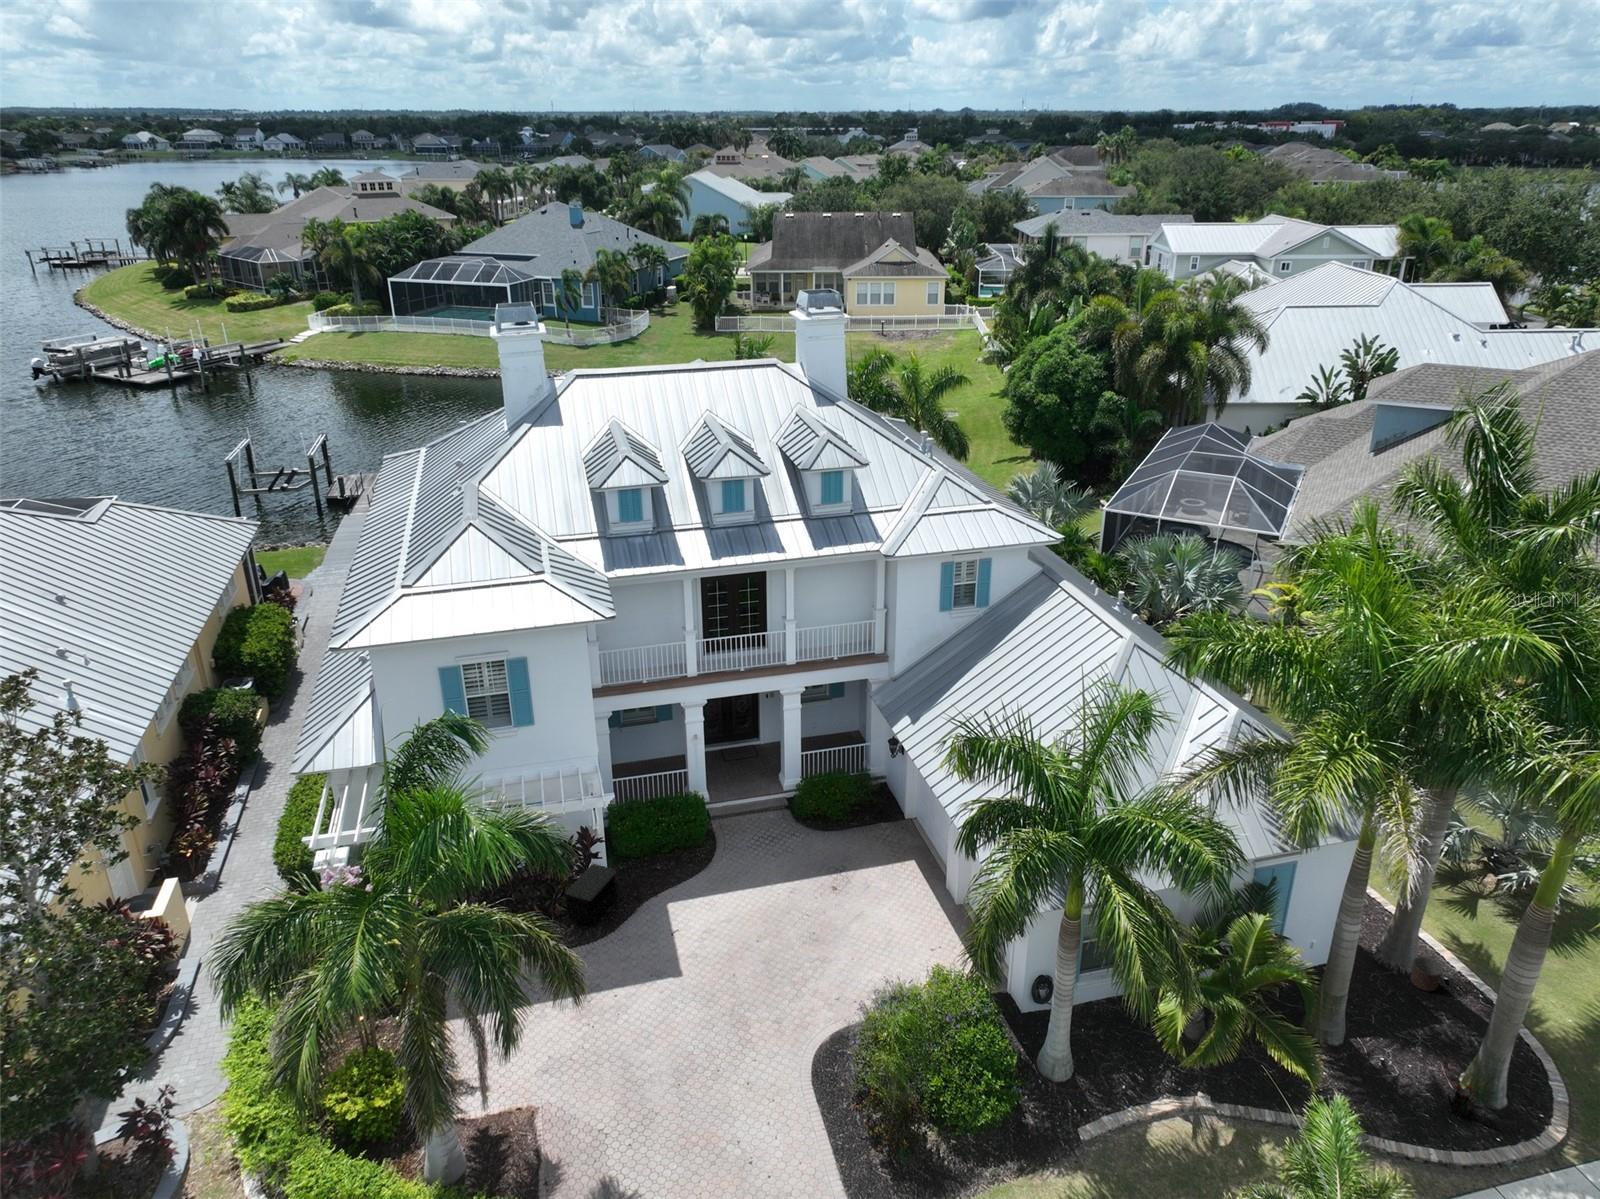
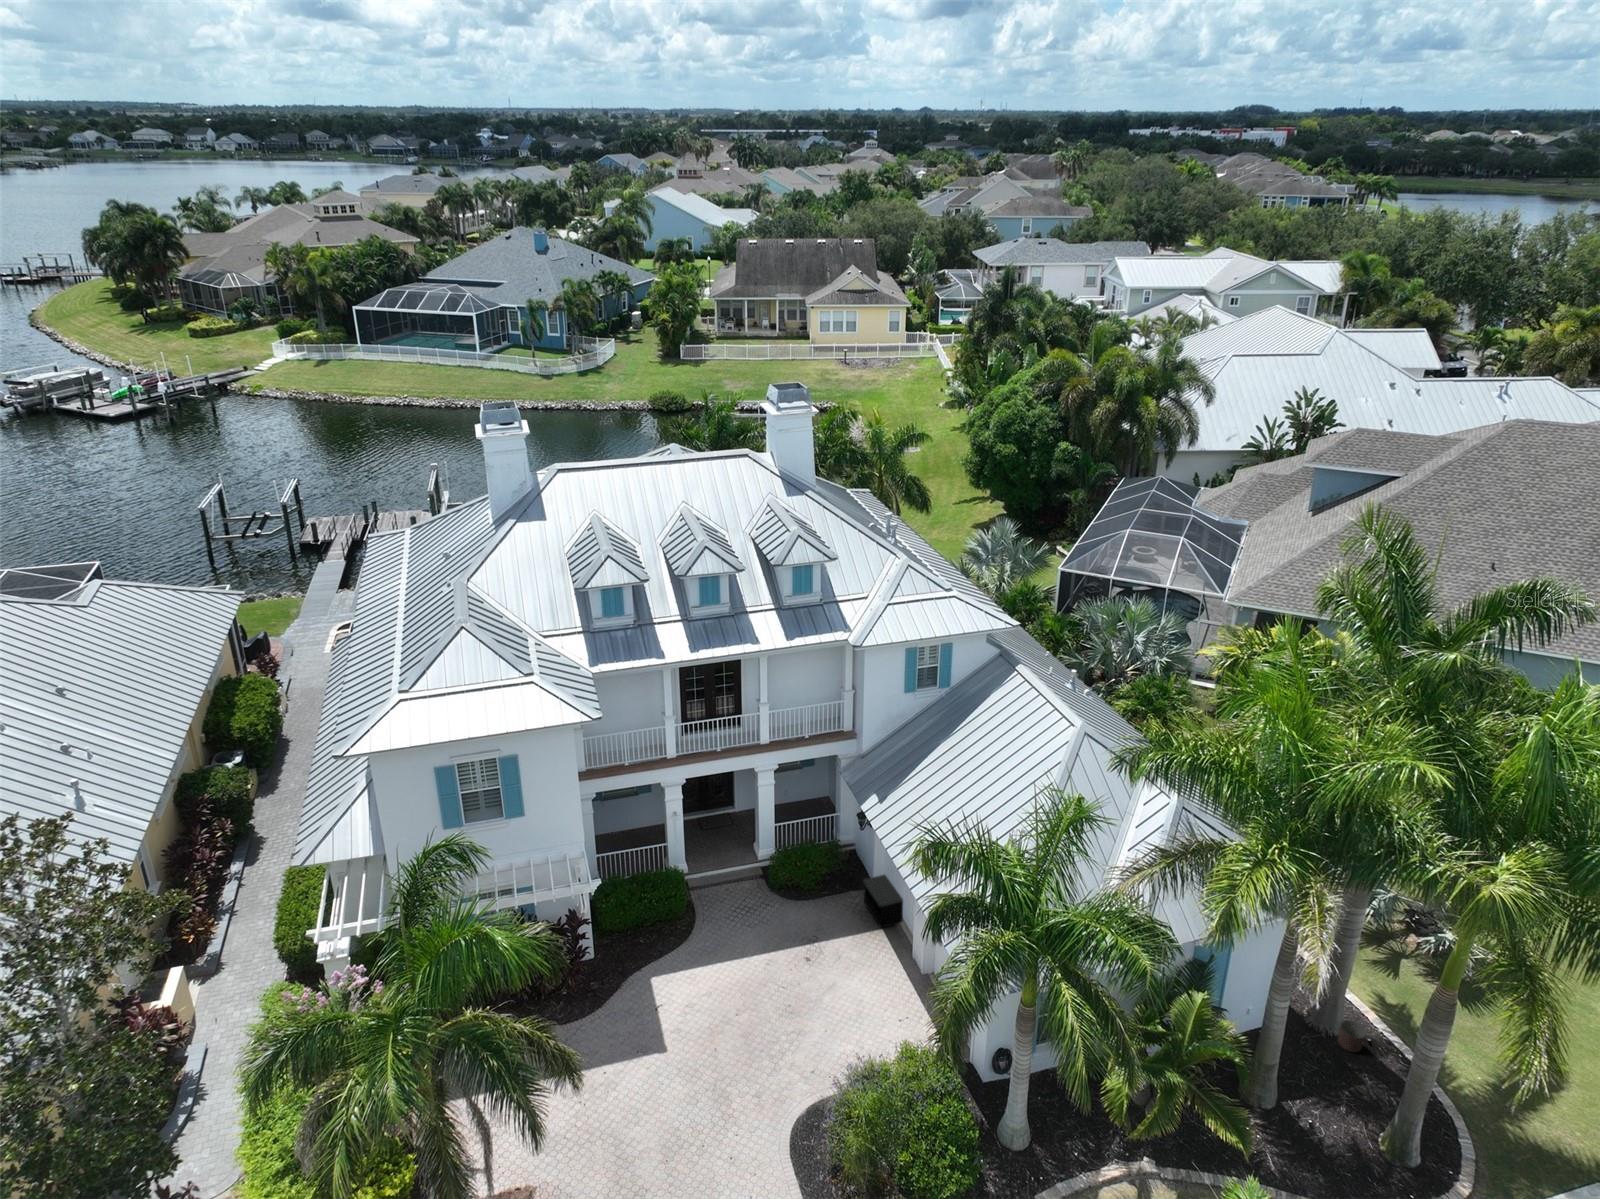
storage bench: present [565,864,618,925] -> present [863,875,903,928]
watering can: present [1448,1085,1473,1117] -> none [1368,1145,1391,1176]

